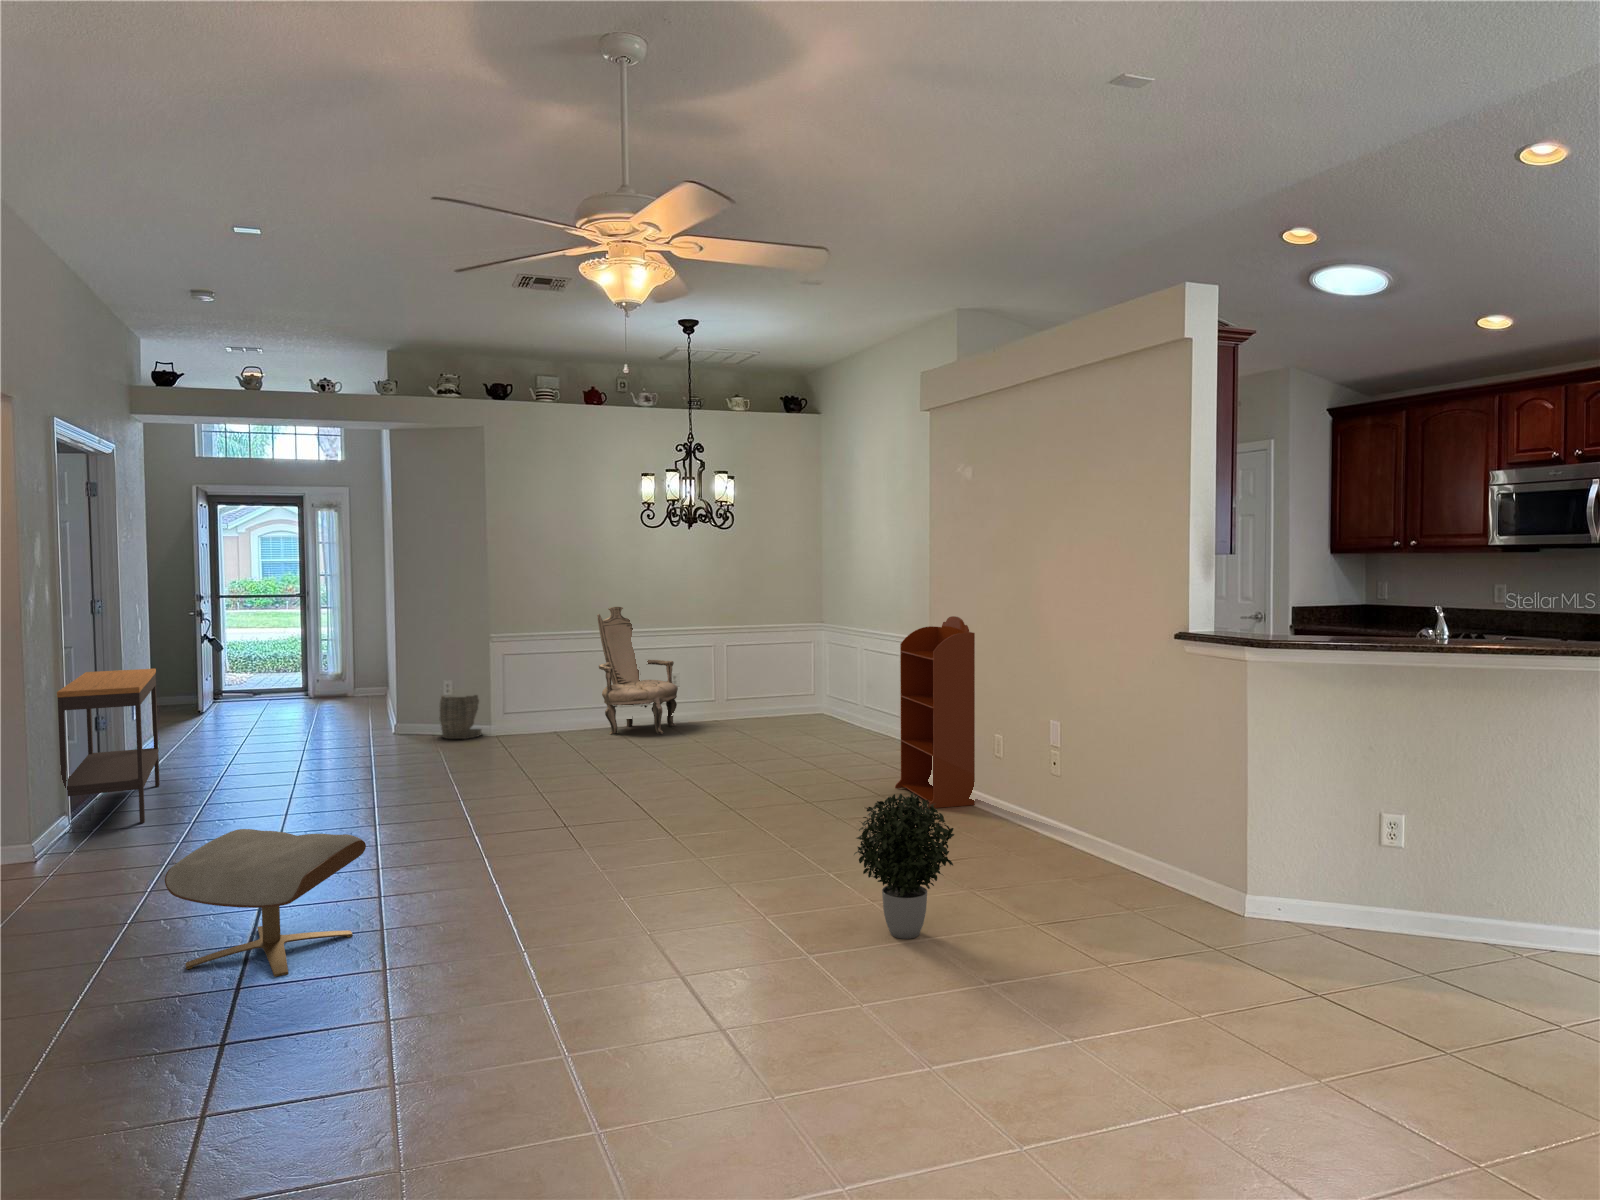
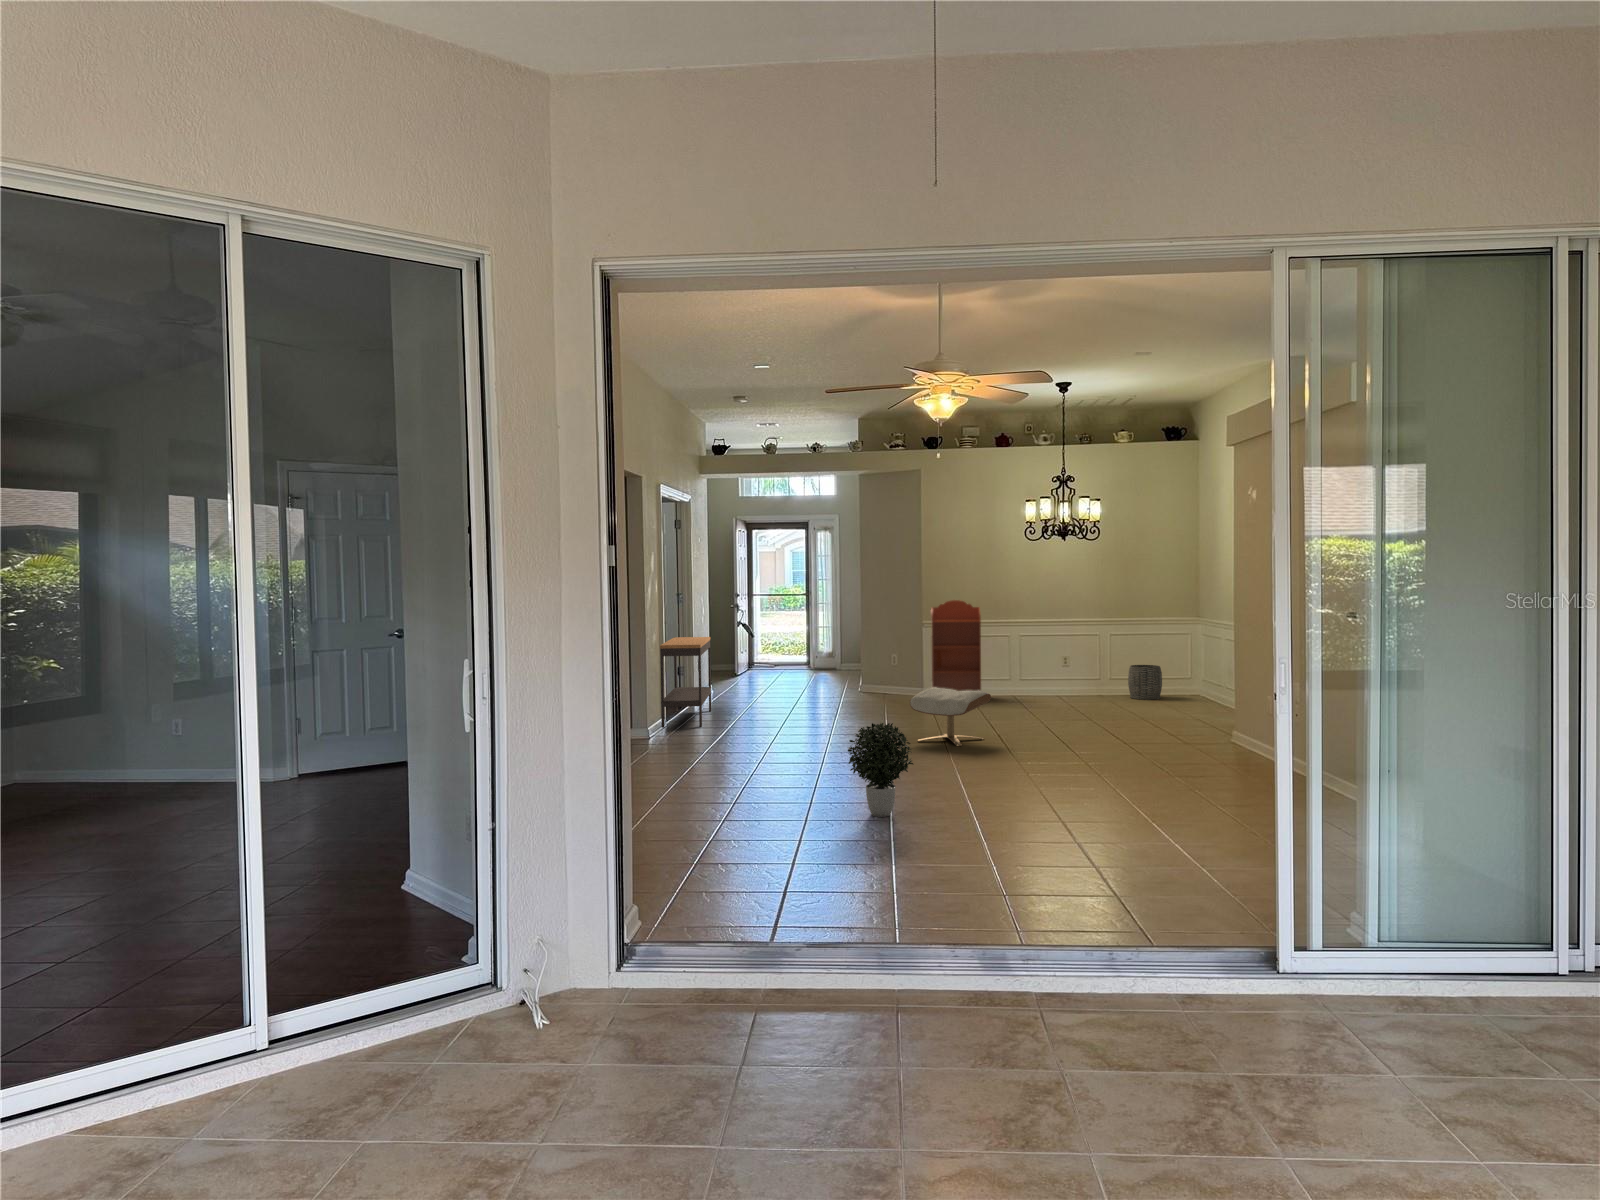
armchair: present [597,607,678,734] -> none [1001,604,1064,704]
bookcase: present [895,616,975,808] -> present [931,600,981,691]
woven basket: present [439,695,481,739] -> present [1128,665,1162,700]
potted plant: present [854,793,954,939] -> present [848,723,913,817]
ottoman: present [165,829,366,977] -> present [910,687,991,746]

